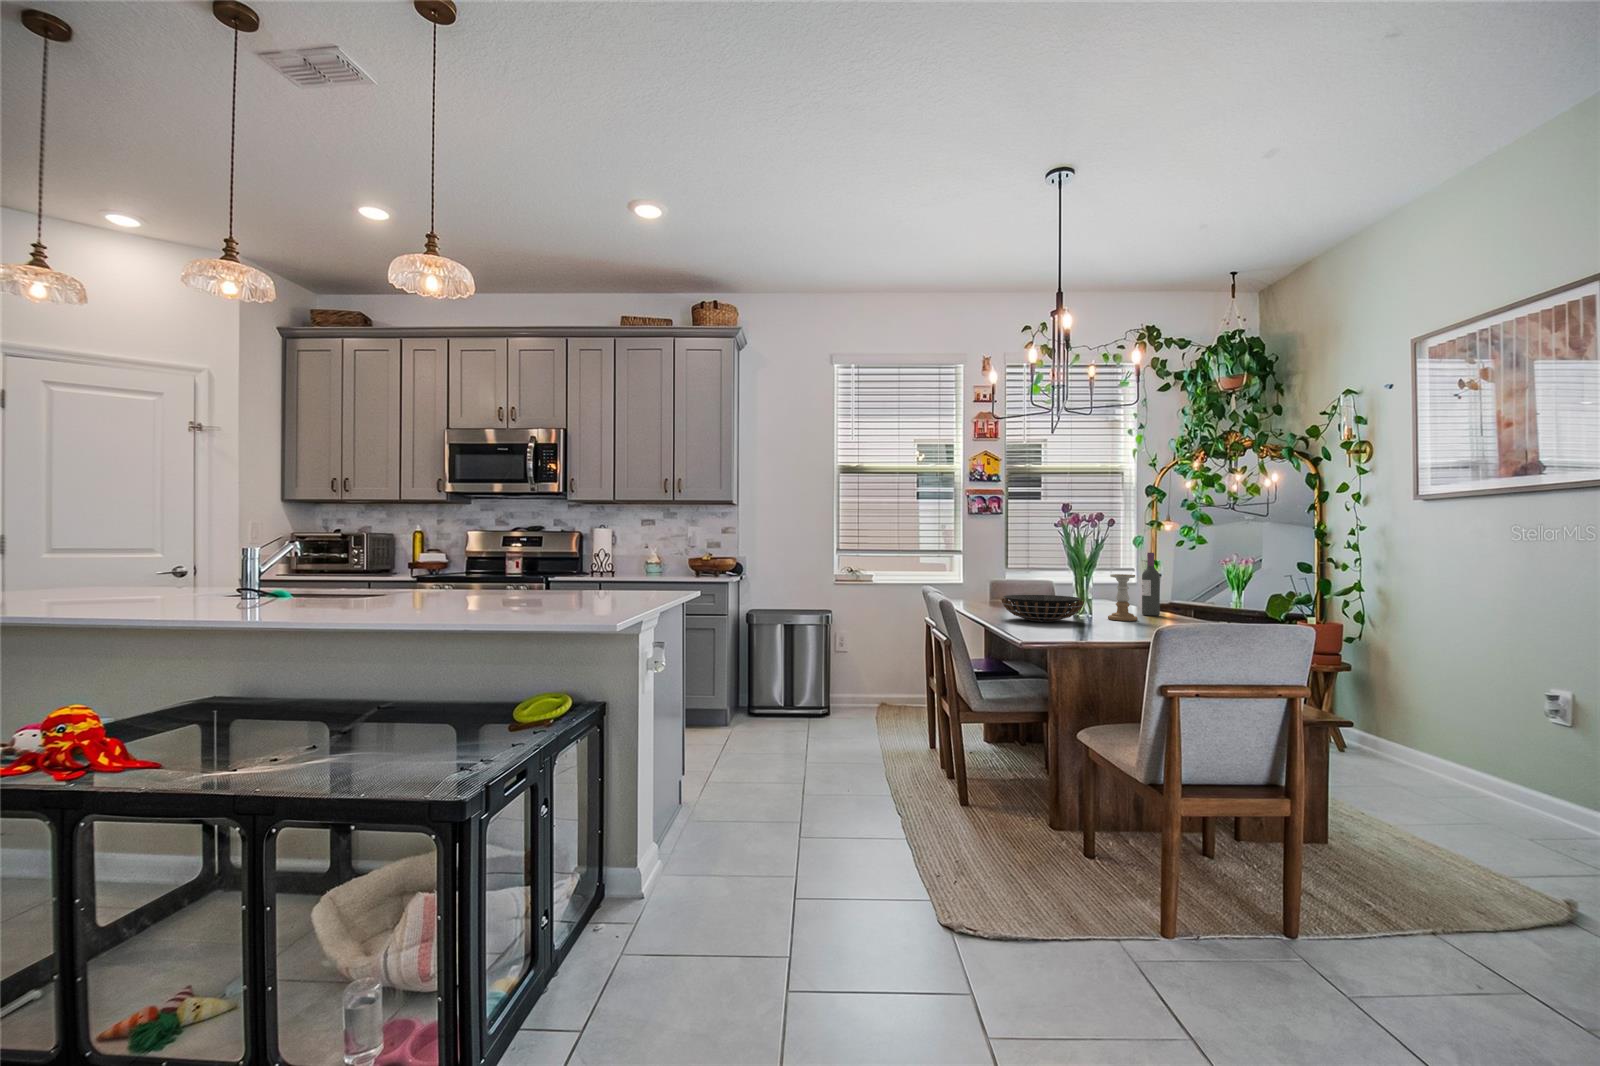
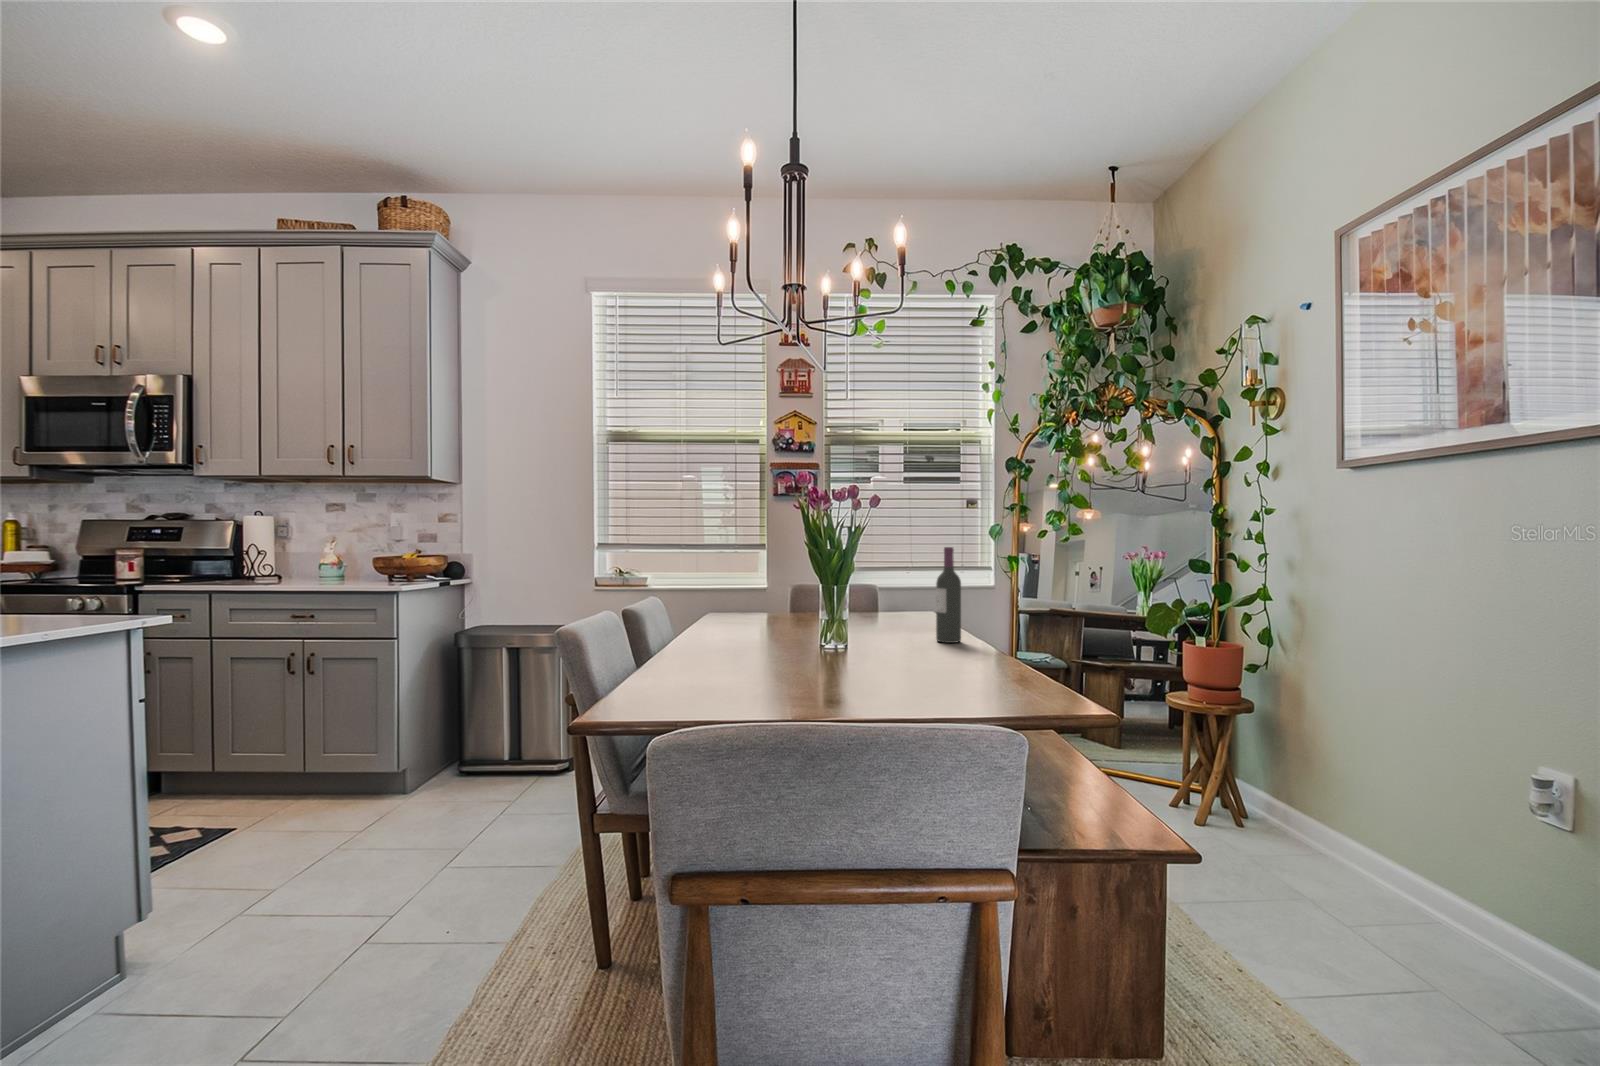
candle holder: present [1108,574,1138,621] -> none [865,581,908,656]
decorative bowl: present [1002,595,1084,622] -> none [686,614,812,660]

